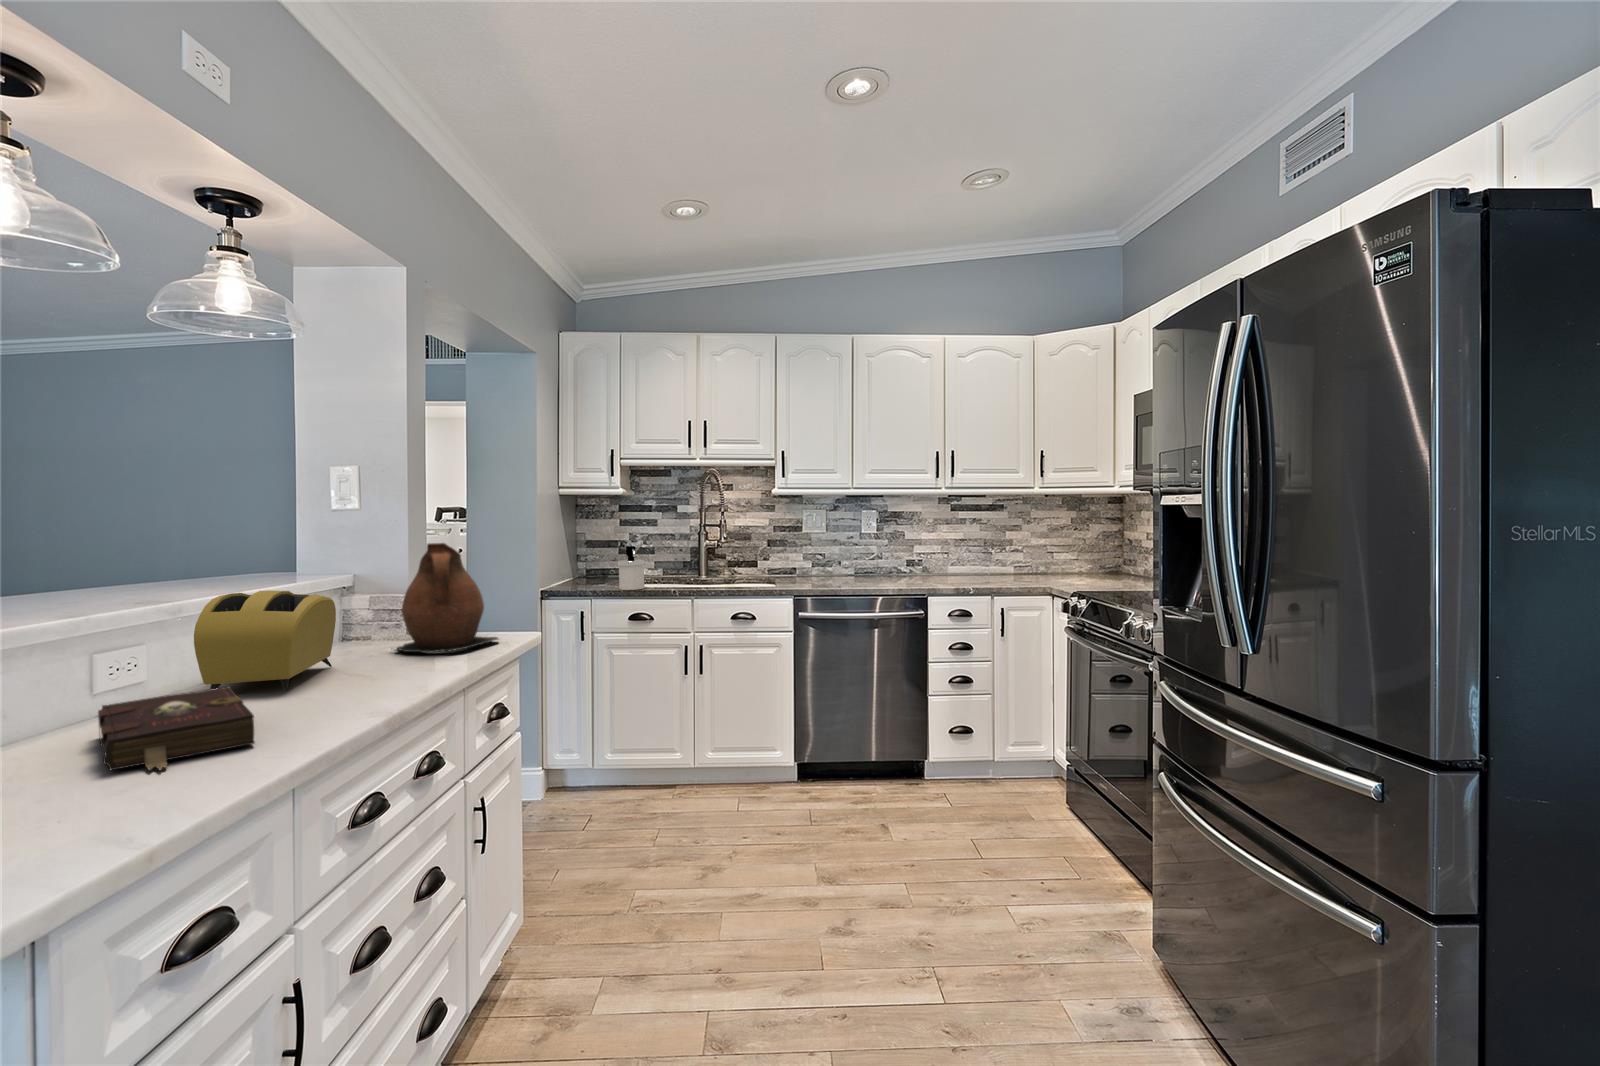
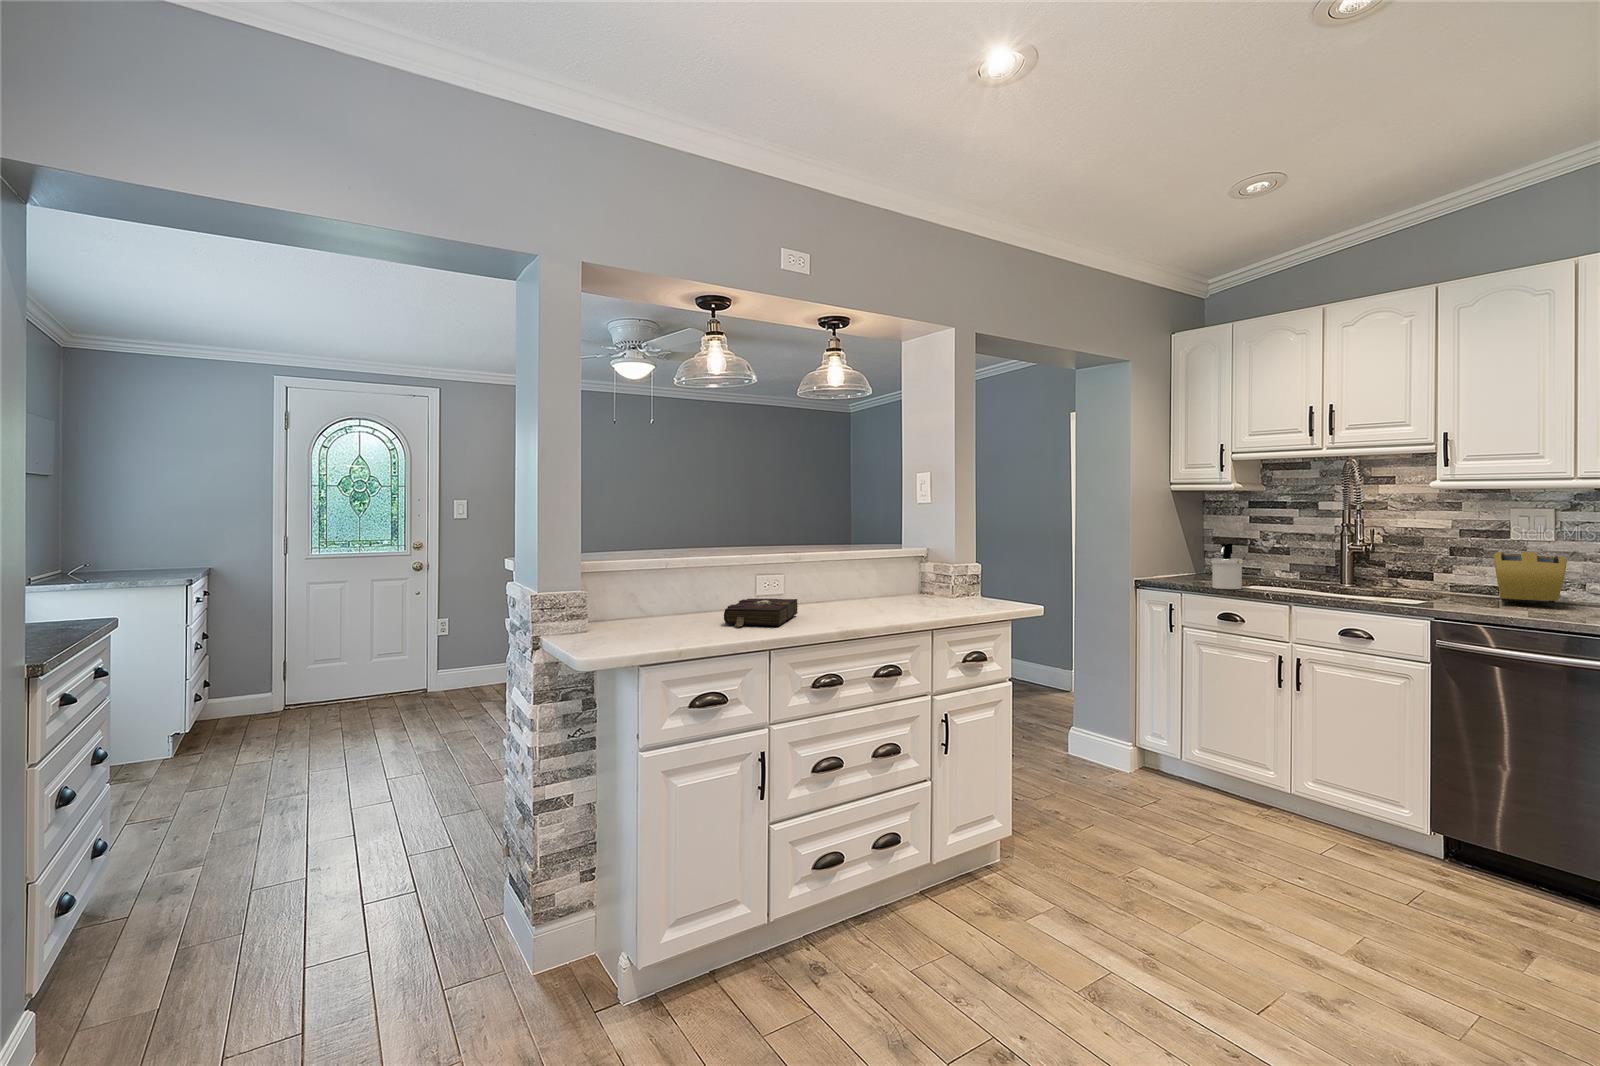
ceramic pitcher: present [394,543,498,652] -> none [922,527,996,606]
toaster: present [194,591,336,691] -> present [1494,552,1567,607]

